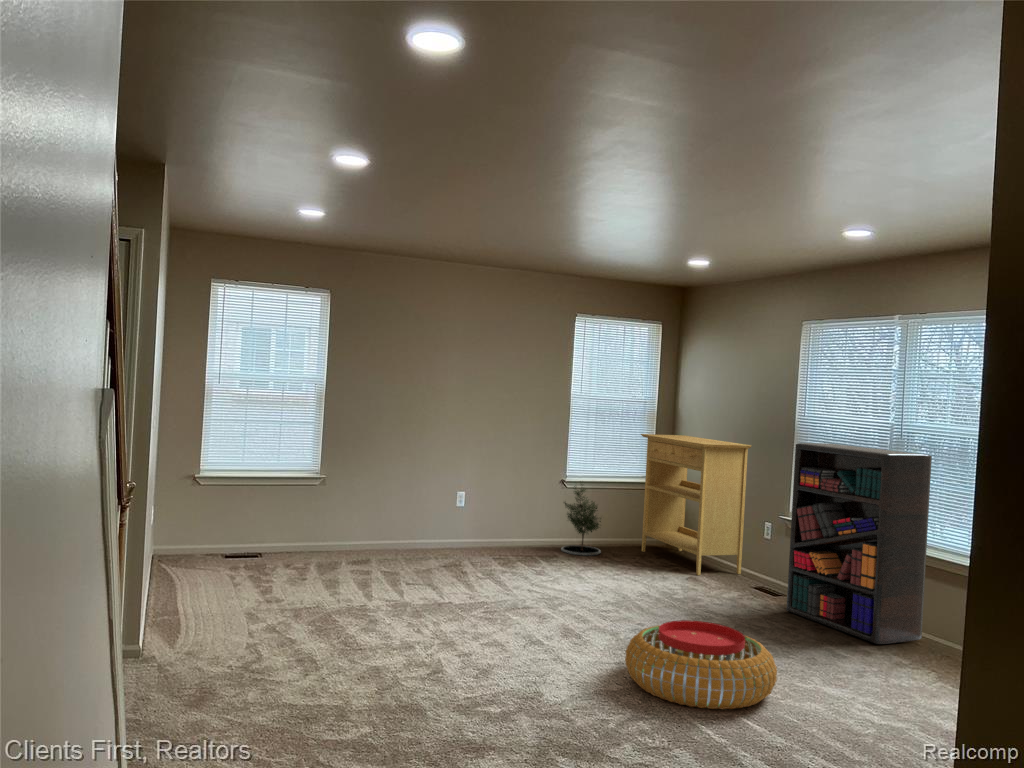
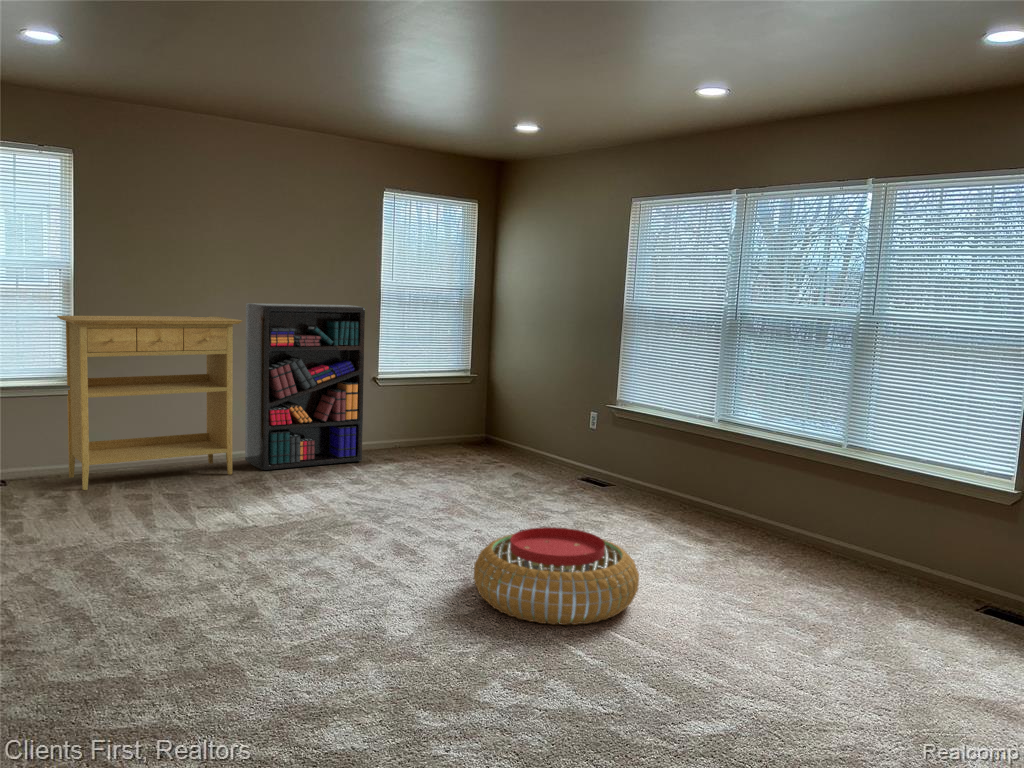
console table: present [641,434,751,575] -> present [57,316,242,490]
bookshelf: present [786,443,932,644] -> present [245,303,365,470]
potted tree: present [561,484,601,556] -> none [373,375,420,457]

